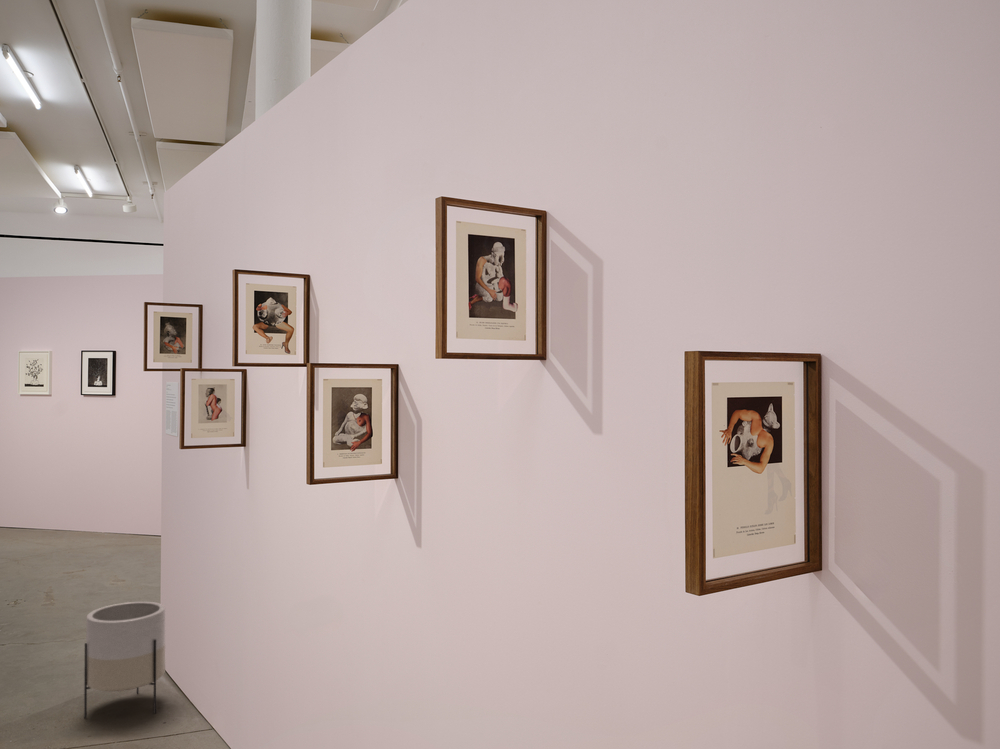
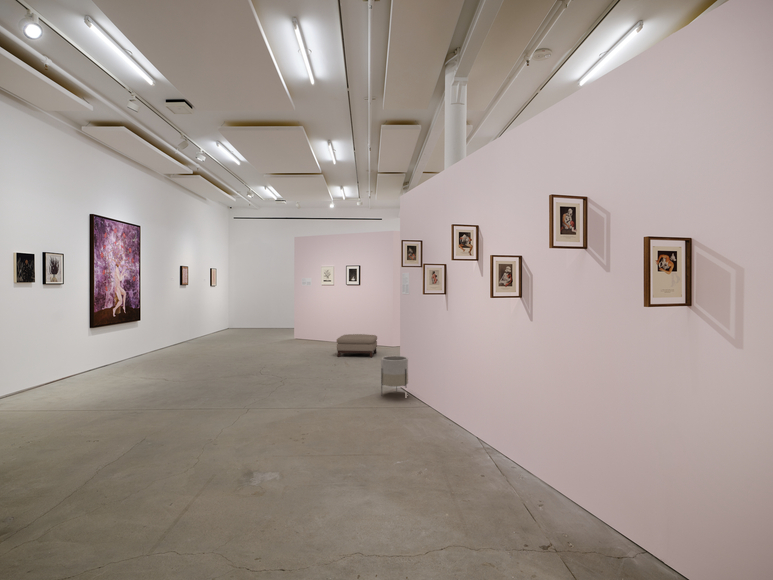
ottoman: none [23,524,142,586] -> present [337,334,377,358]

